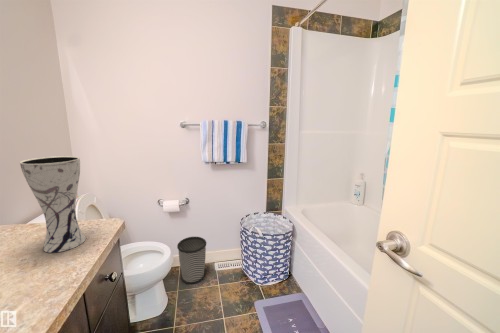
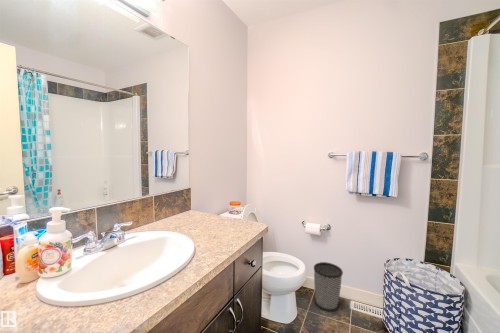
vase: present [20,156,86,253] -> none [222,171,249,229]

